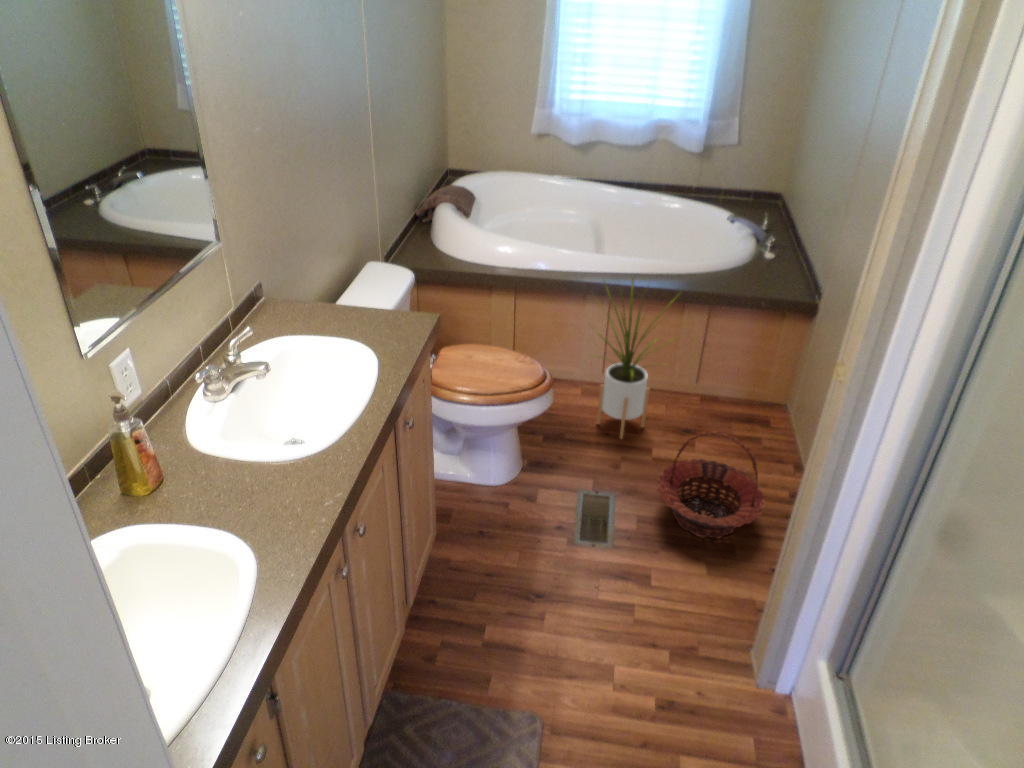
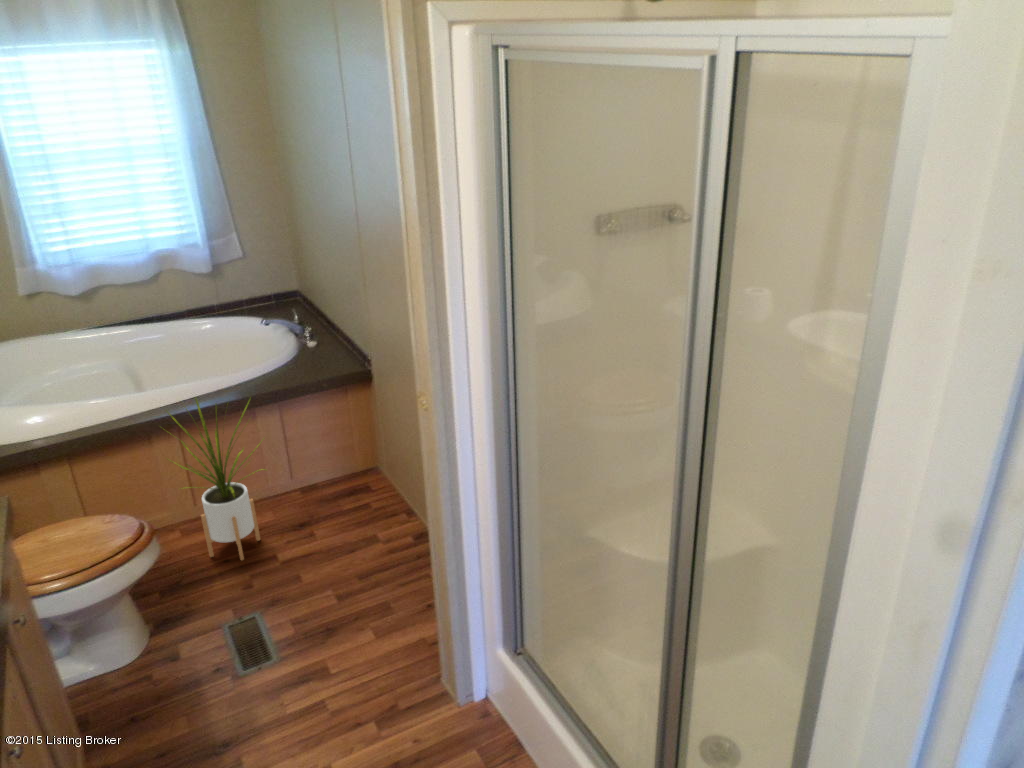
basket: present [658,432,764,538] -> none [298,506,400,611]

